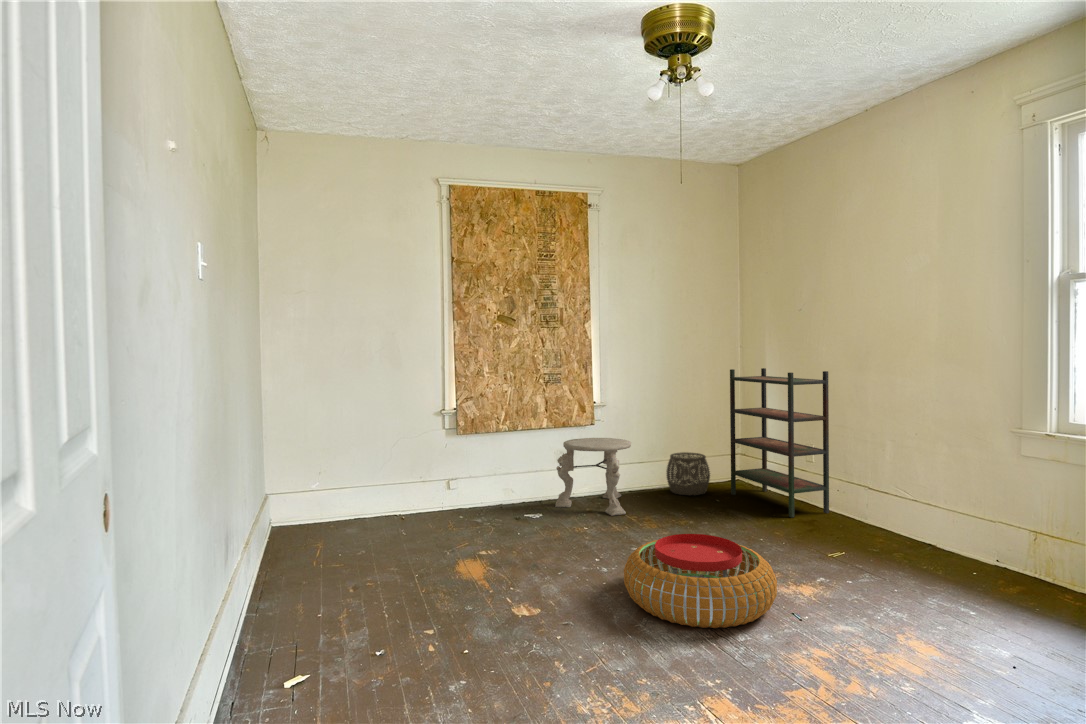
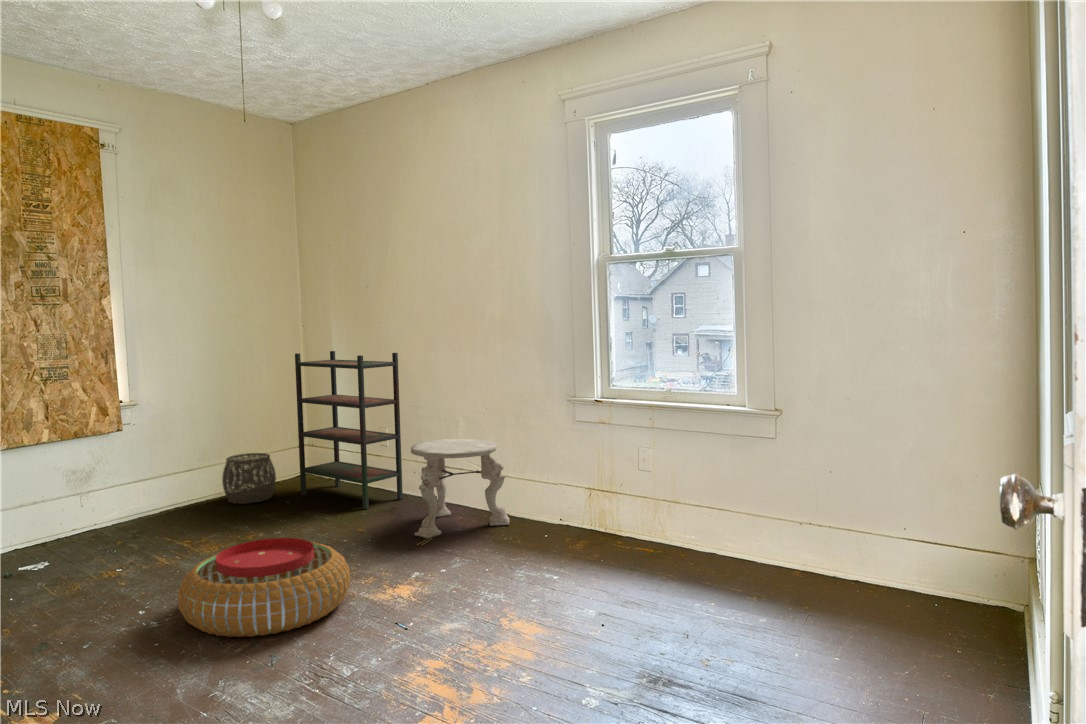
side table: present [555,438,631,516] -> present [411,439,509,539]

